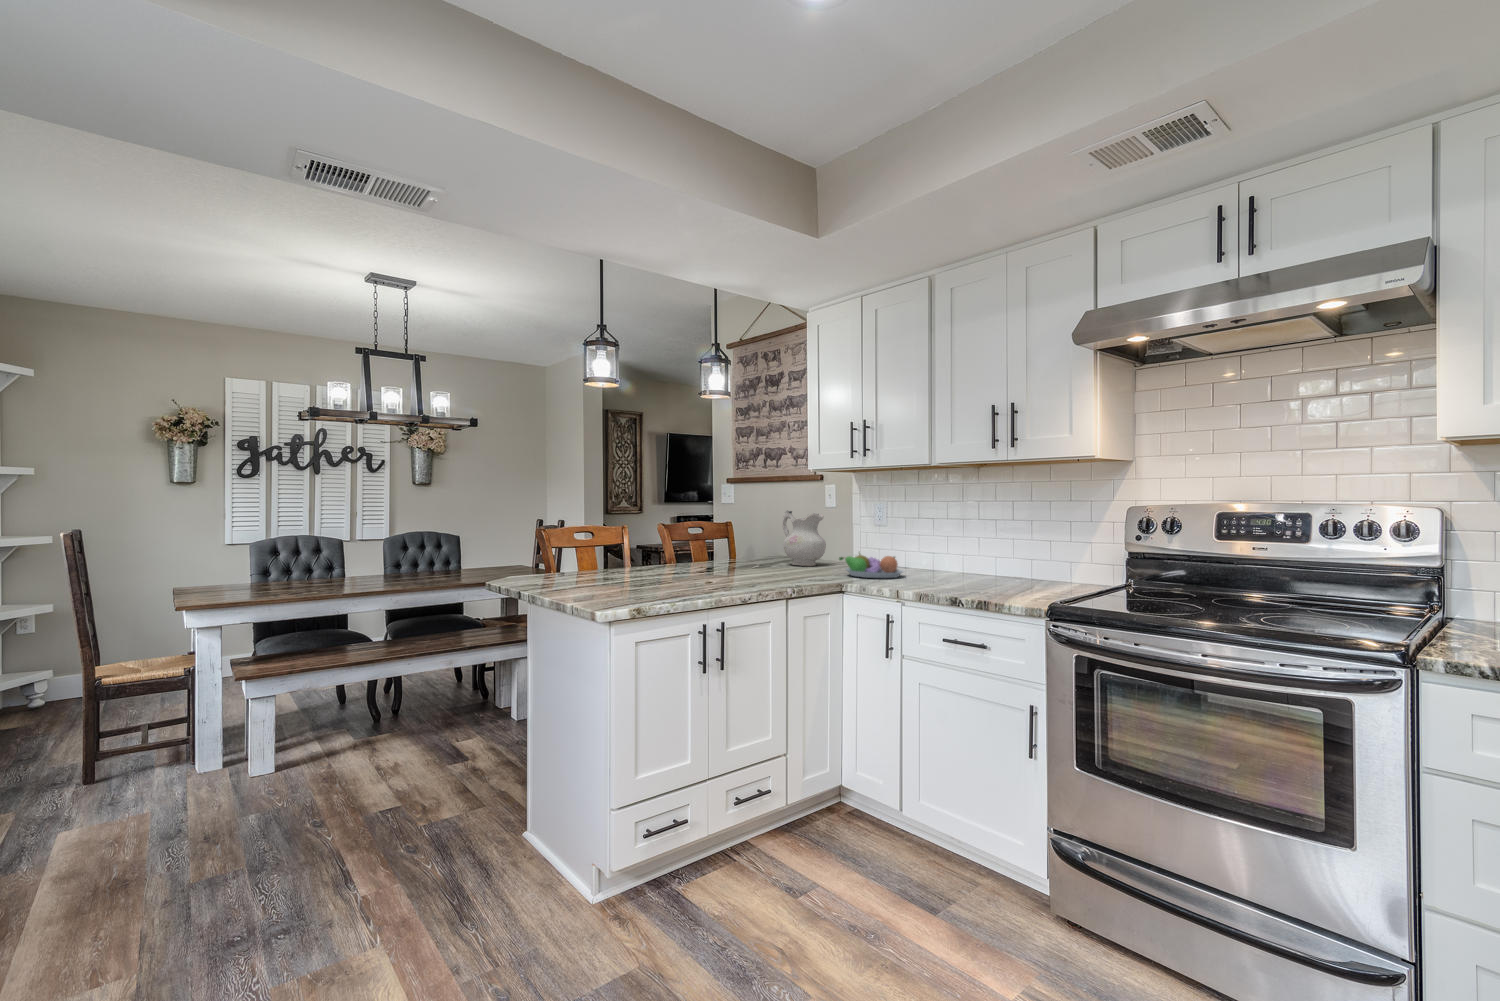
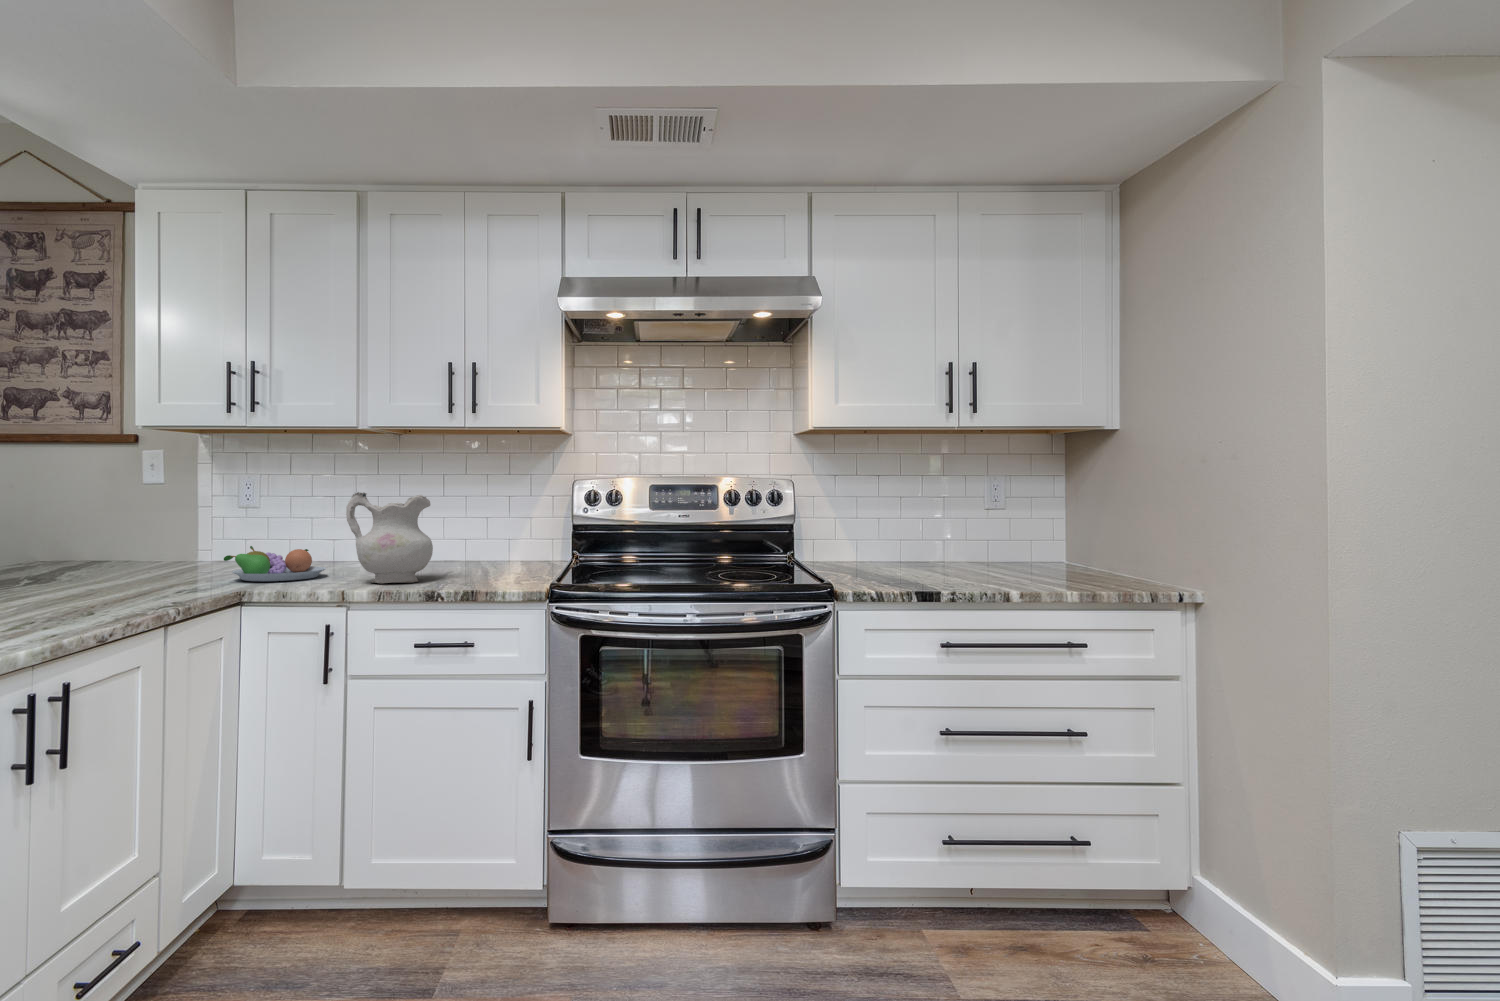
ceramic pitcher: present [782,510,826,566] -> present [346,492,433,583]

